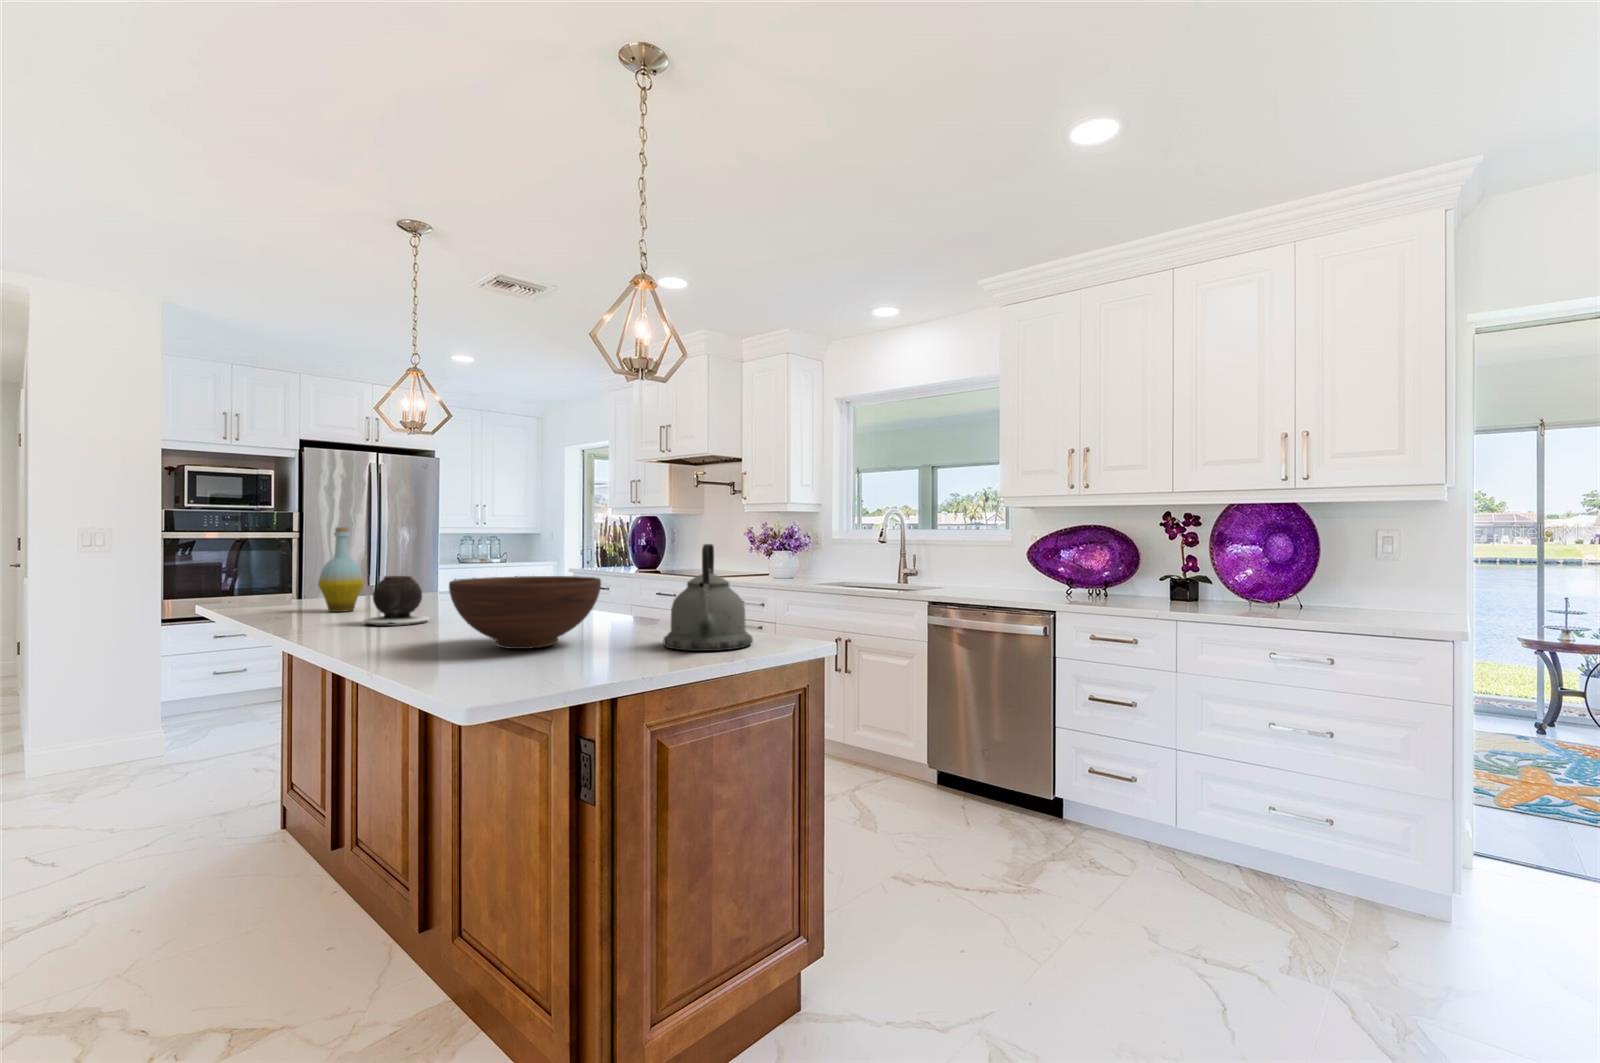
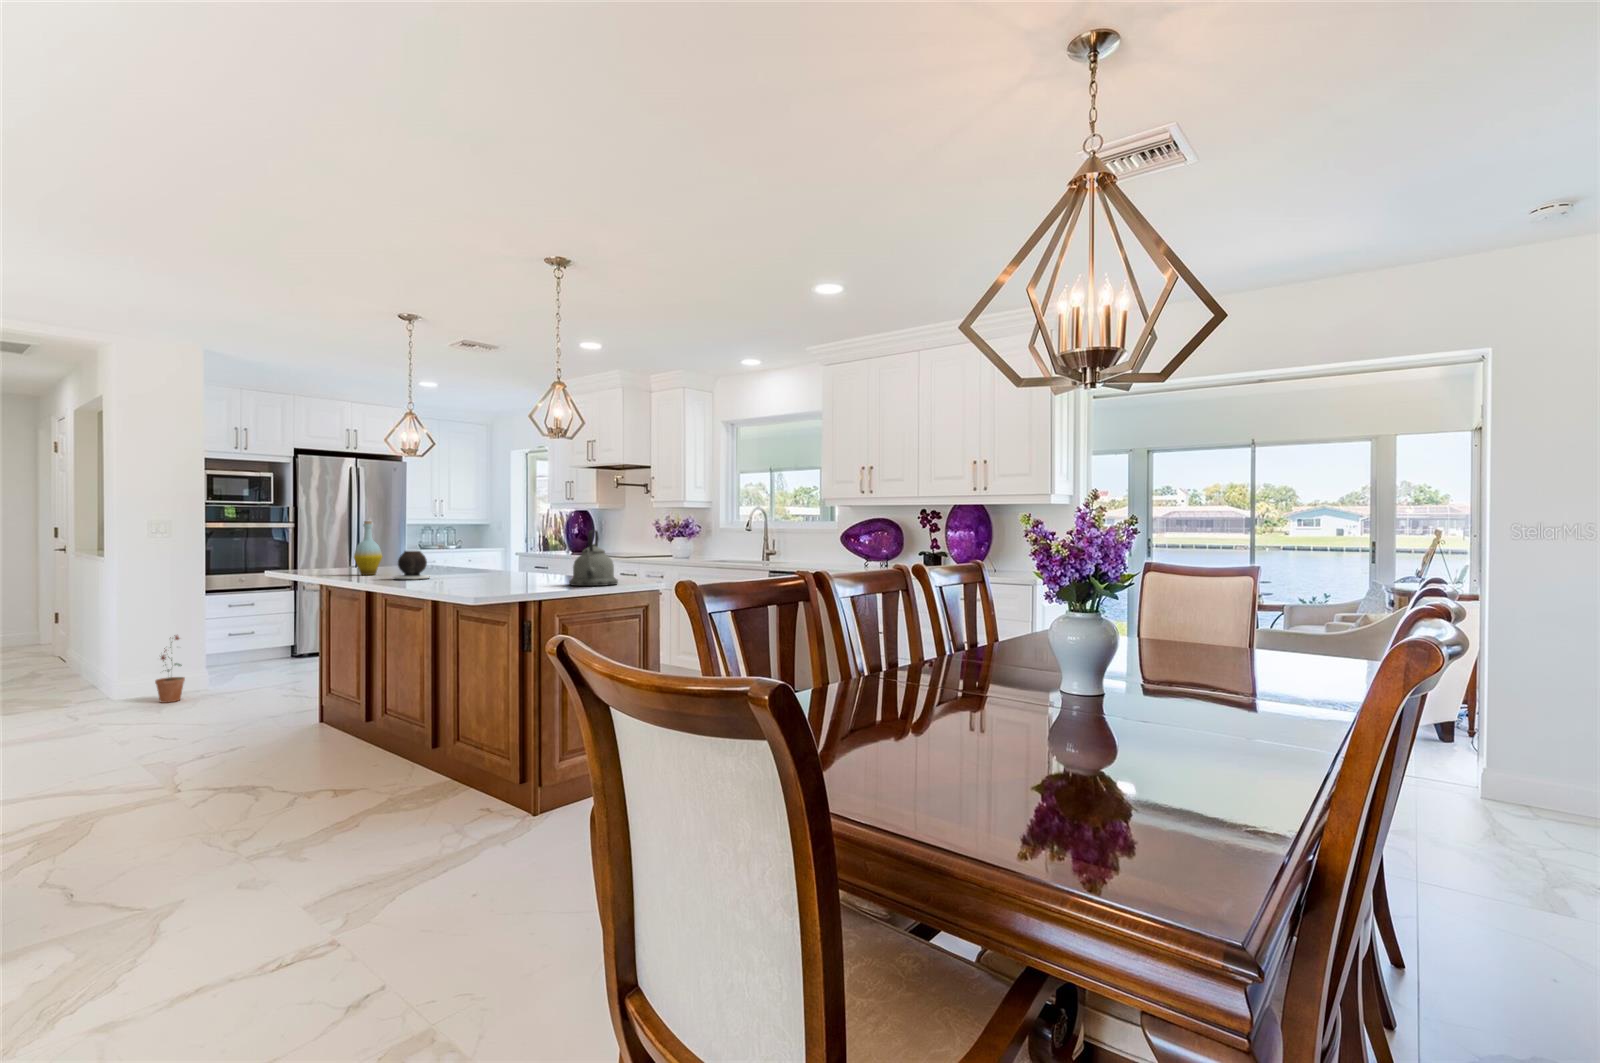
fruit bowl: present [449,576,601,649] -> none [454,549,536,586]
potted plant: none [63,680,119,780] -> present [155,636,185,703]

